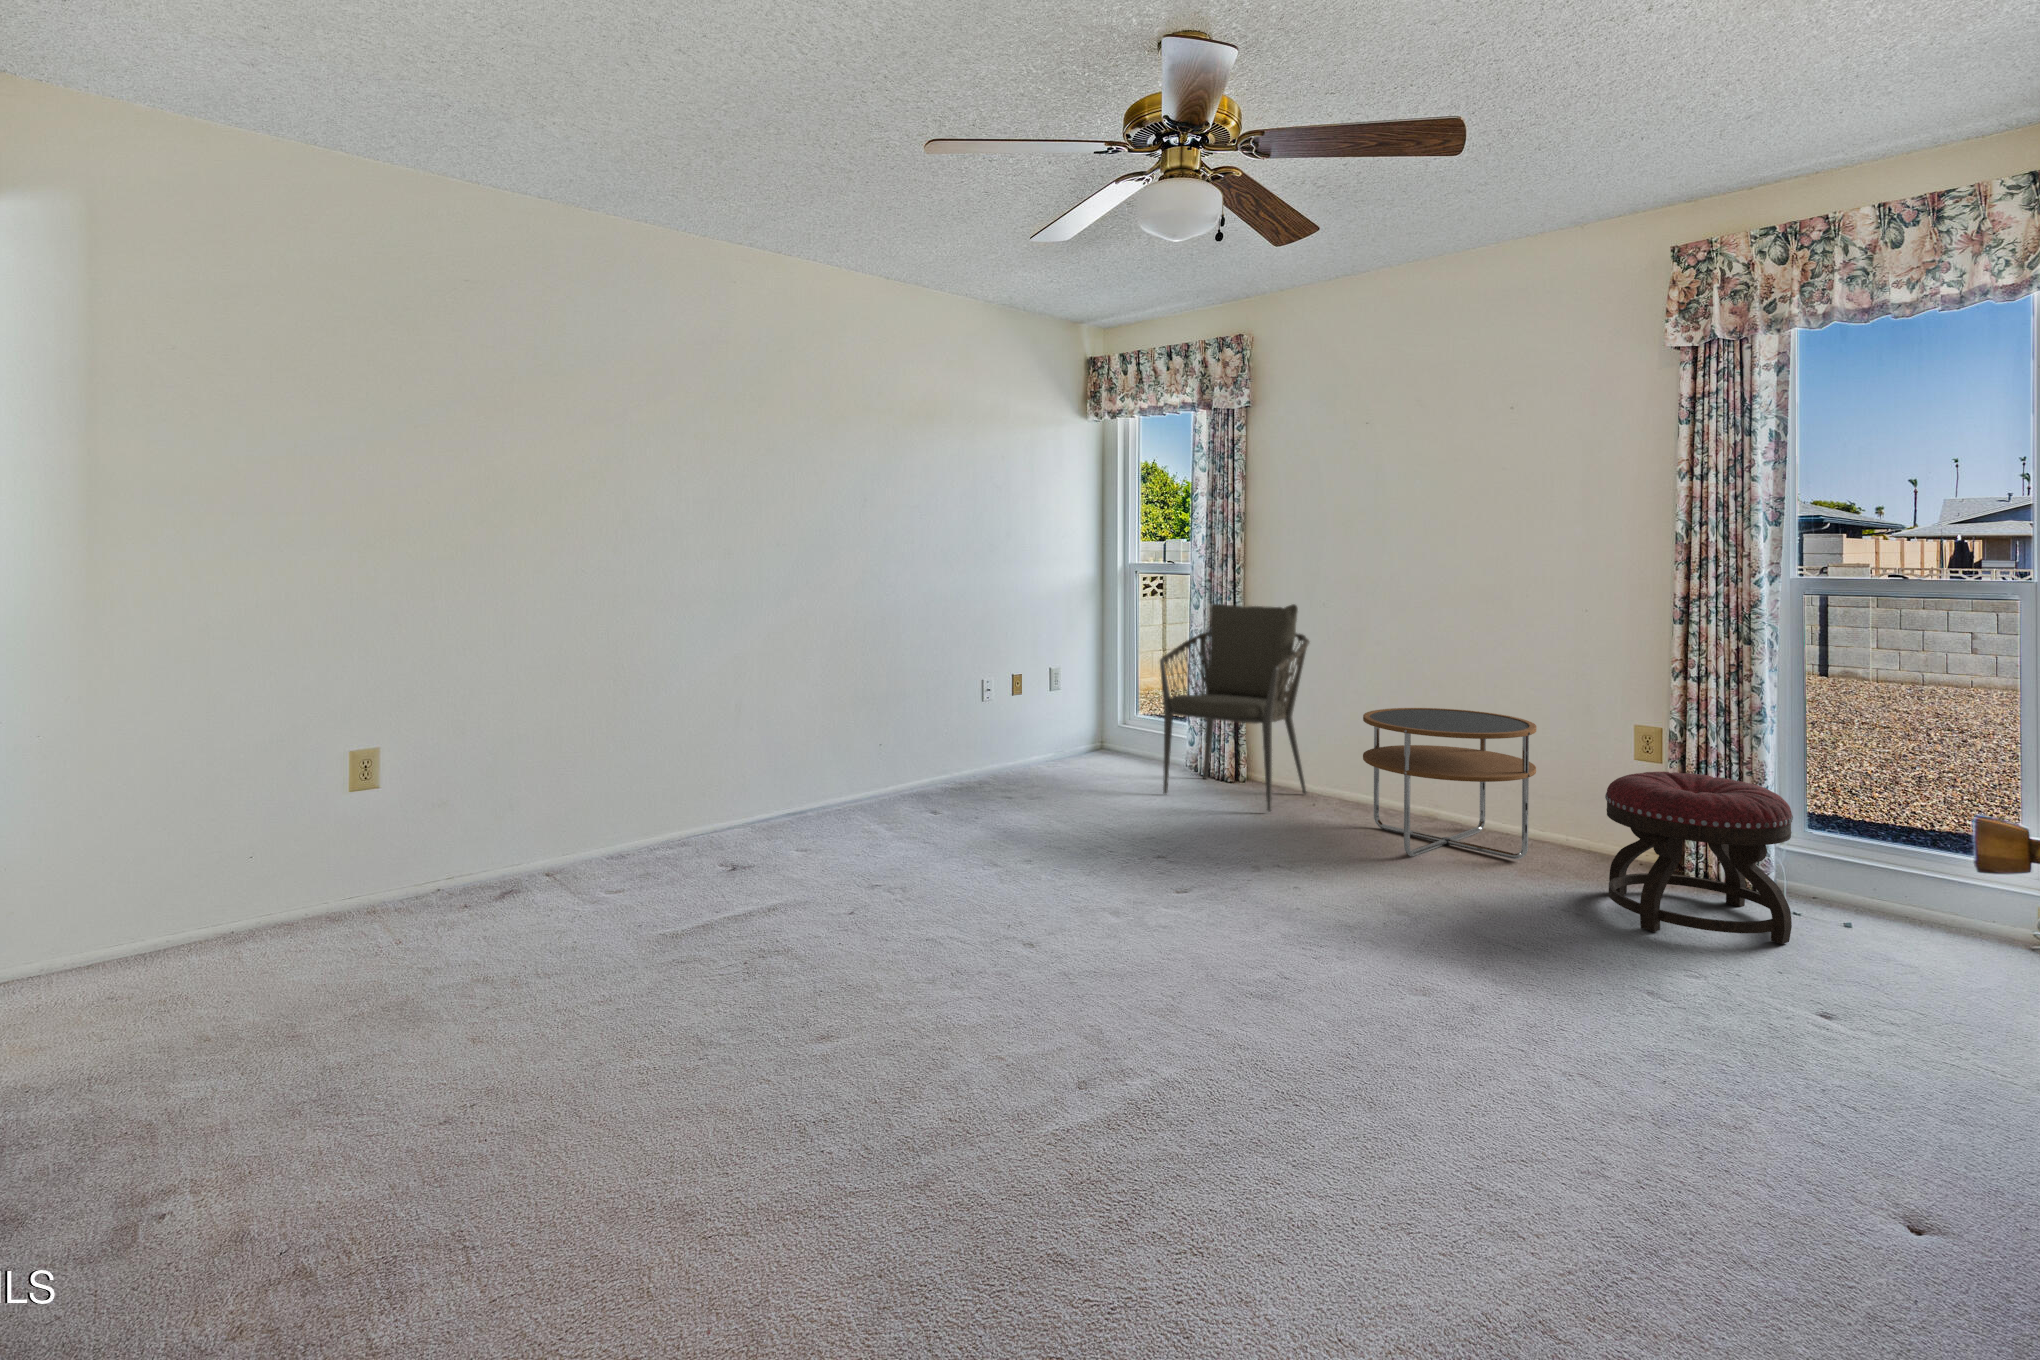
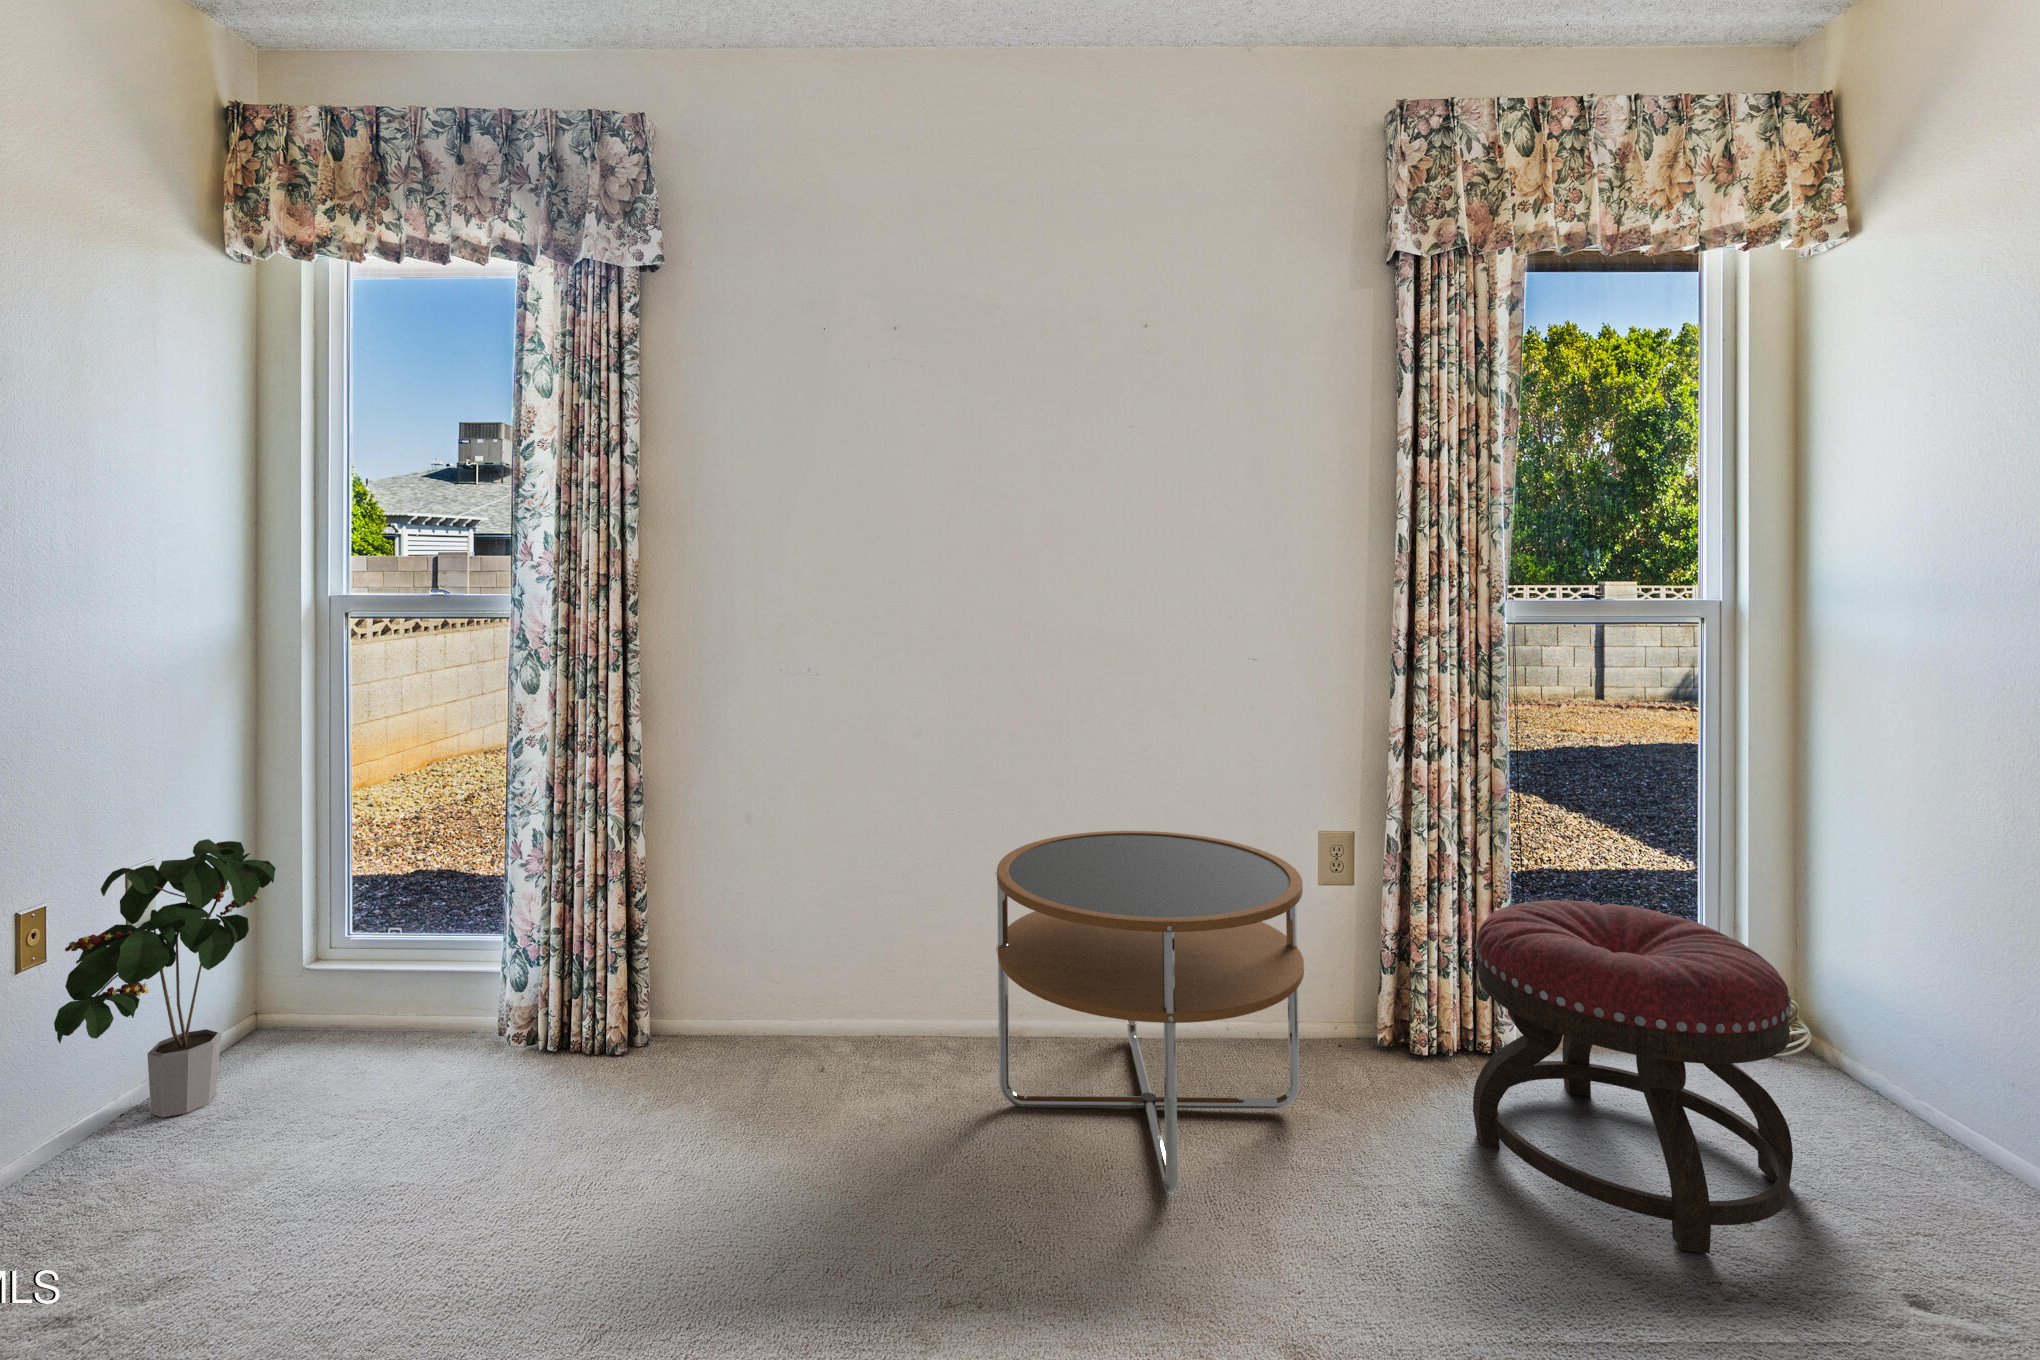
armchair: present [1160,604,1309,811] -> none [485,664,813,1180]
potted plant: none [1044,661,1110,761] -> present [54,839,276,1117]

